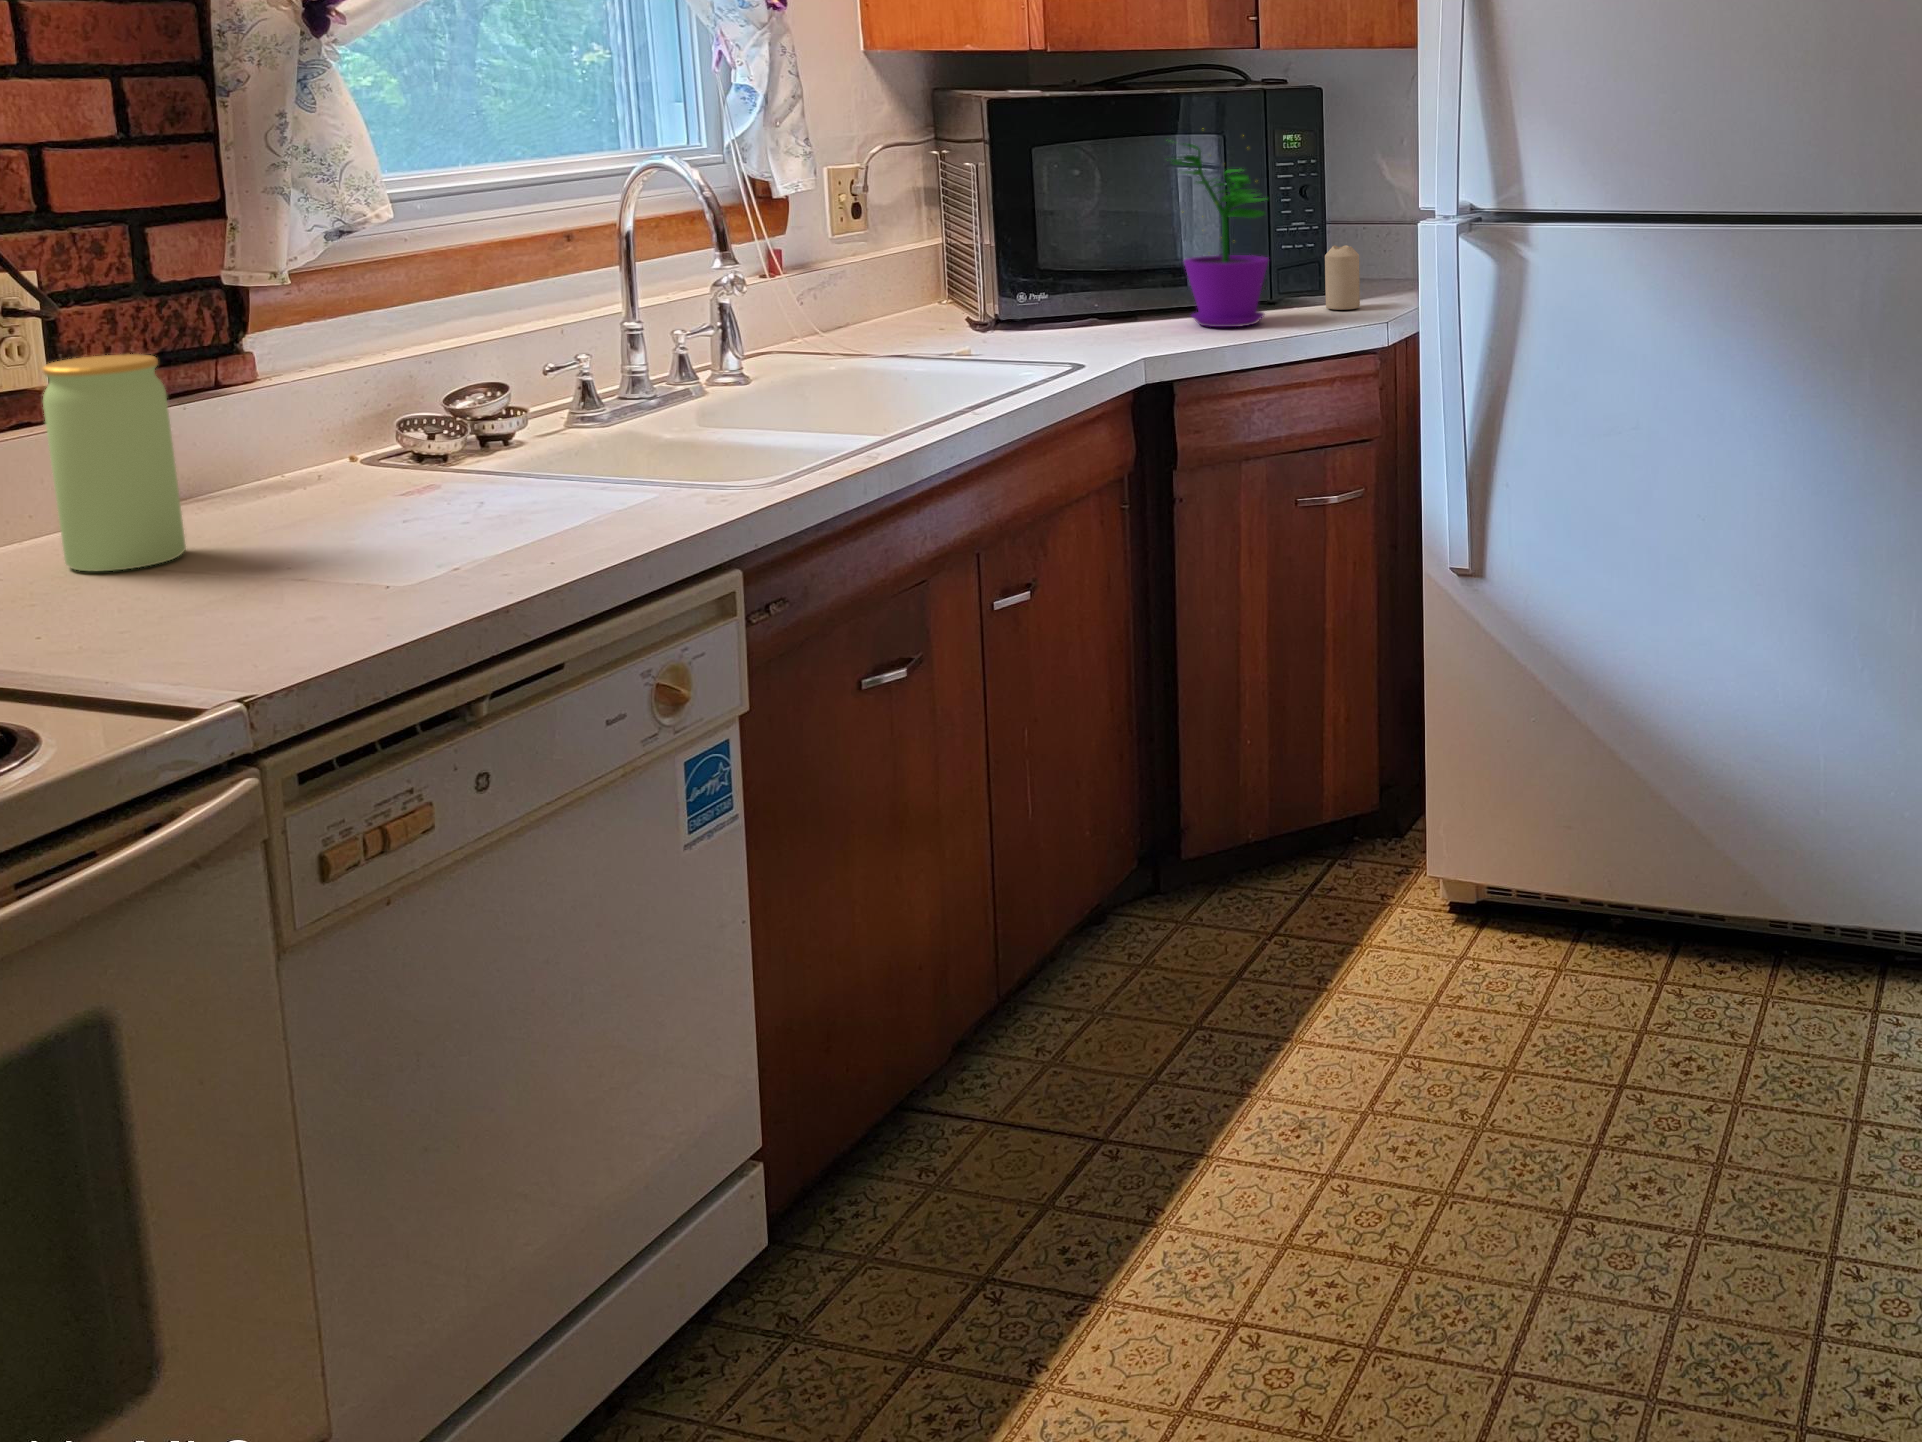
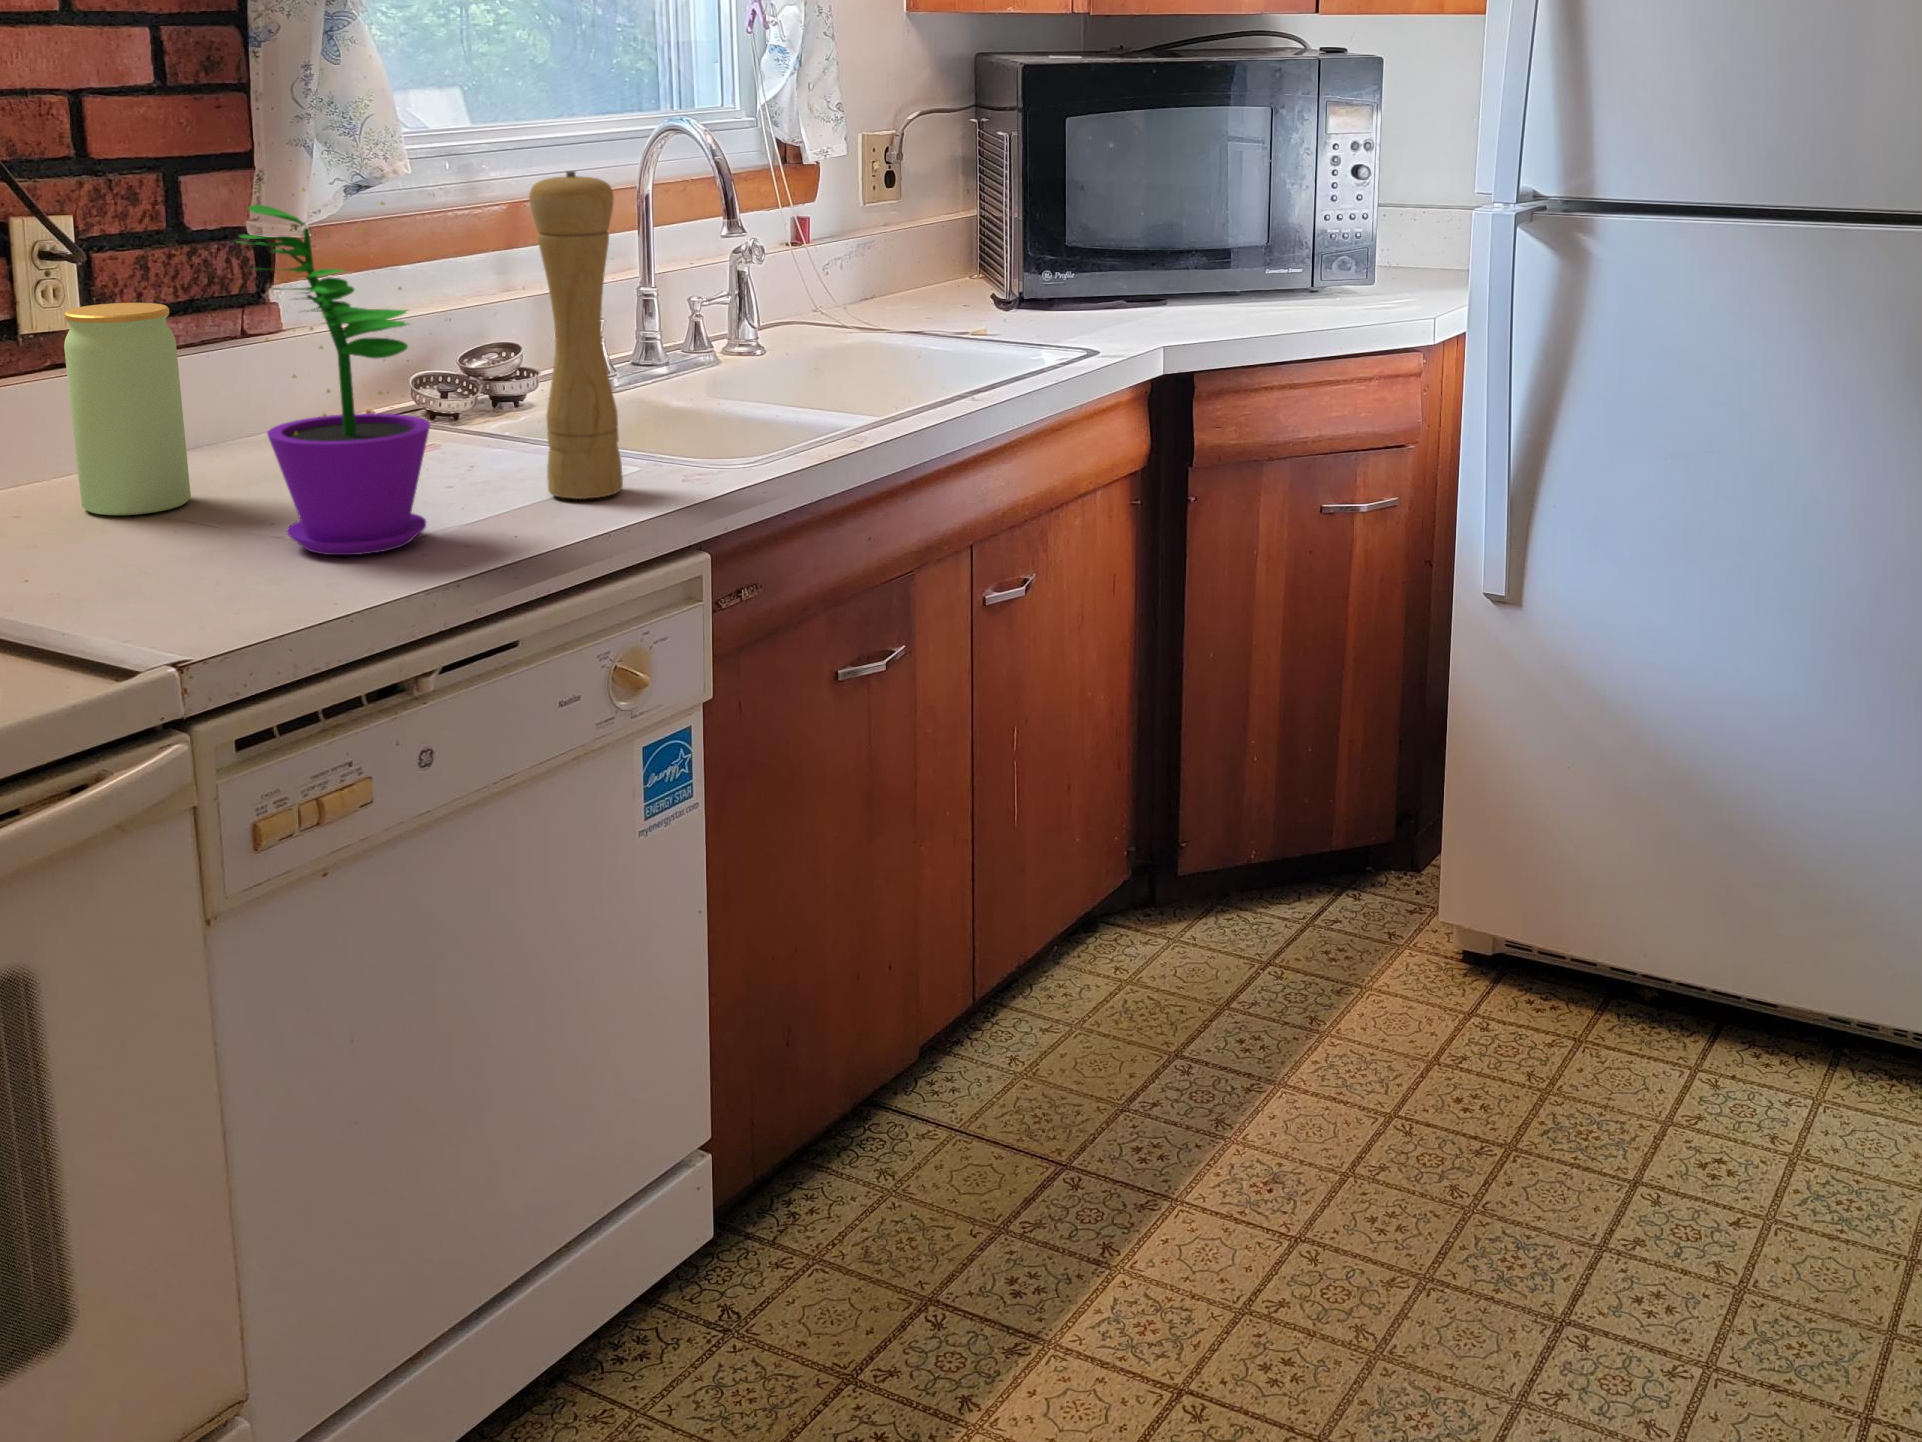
flower pot: present [1169,143,1268,327] -> present [238,189,430,555]
pepper mill: none [540,208,645,525] -> present [529,171,623,499]
candle: present [1325,245,1360,310] -> none [1371,230,1411,300]

